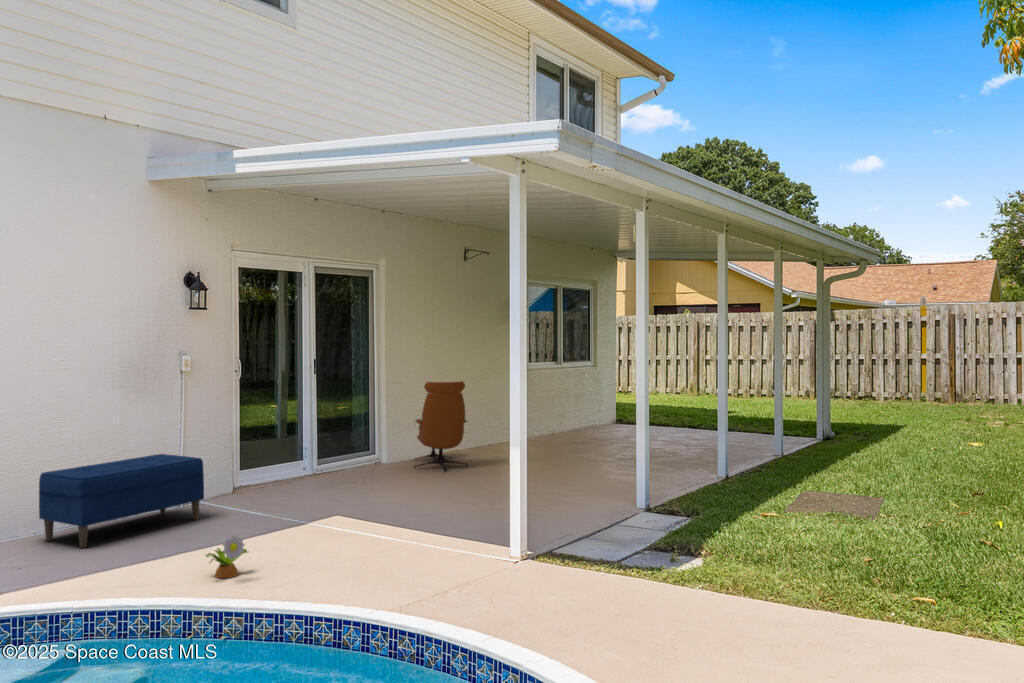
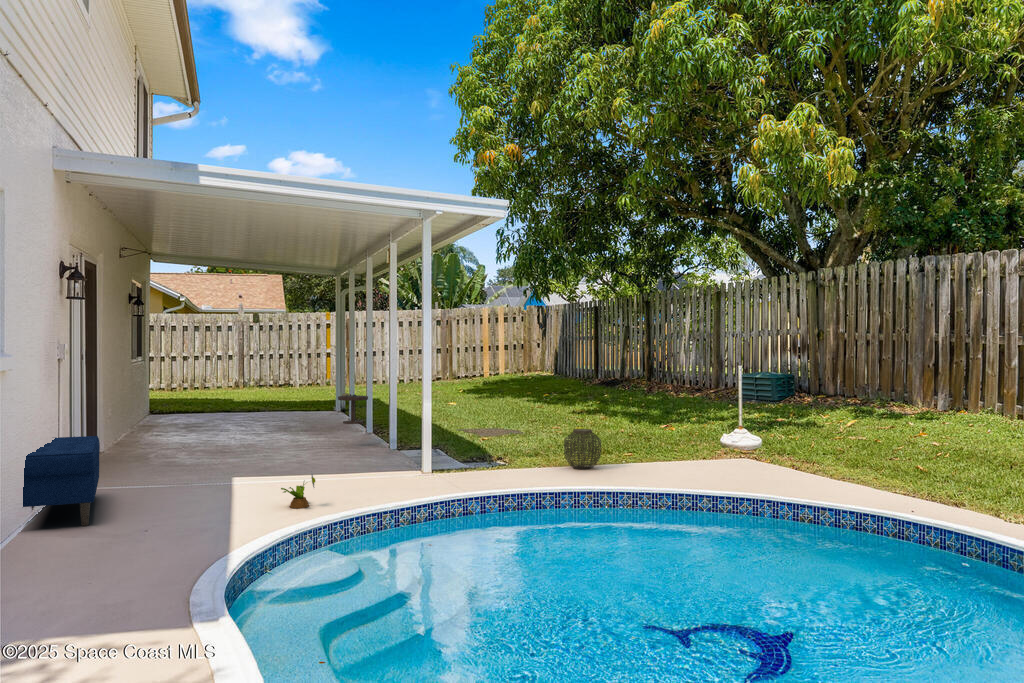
lounge chair: present [414,381,468,471] -> none [84,364,179,452]
side table: none [566,430,605,503] -> present [338,393,368,424]
woven basket: none [669,542,739,623] -> present [564,429,601,469]

